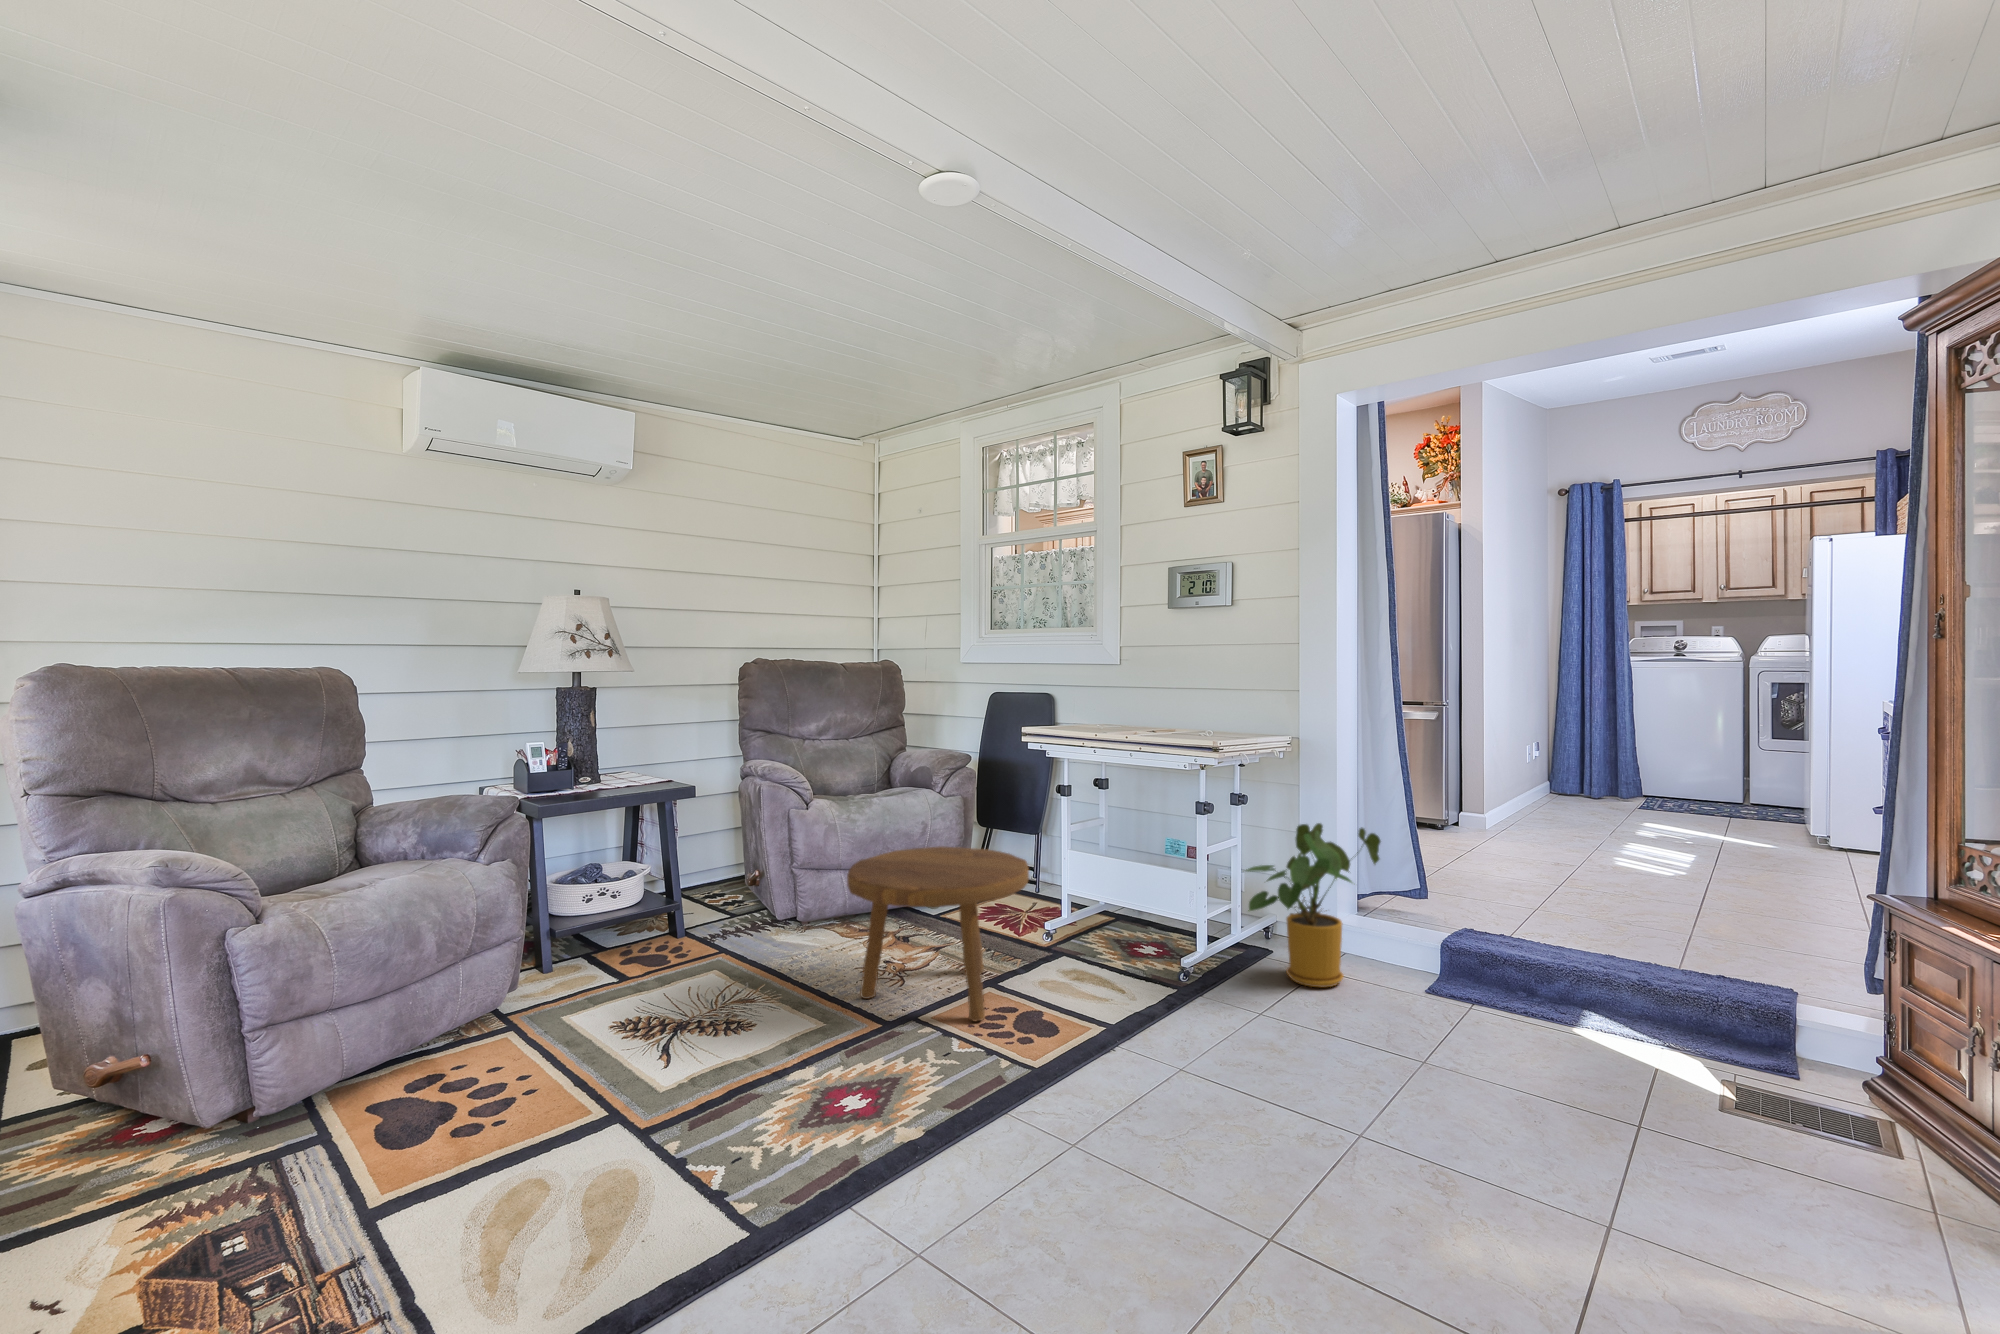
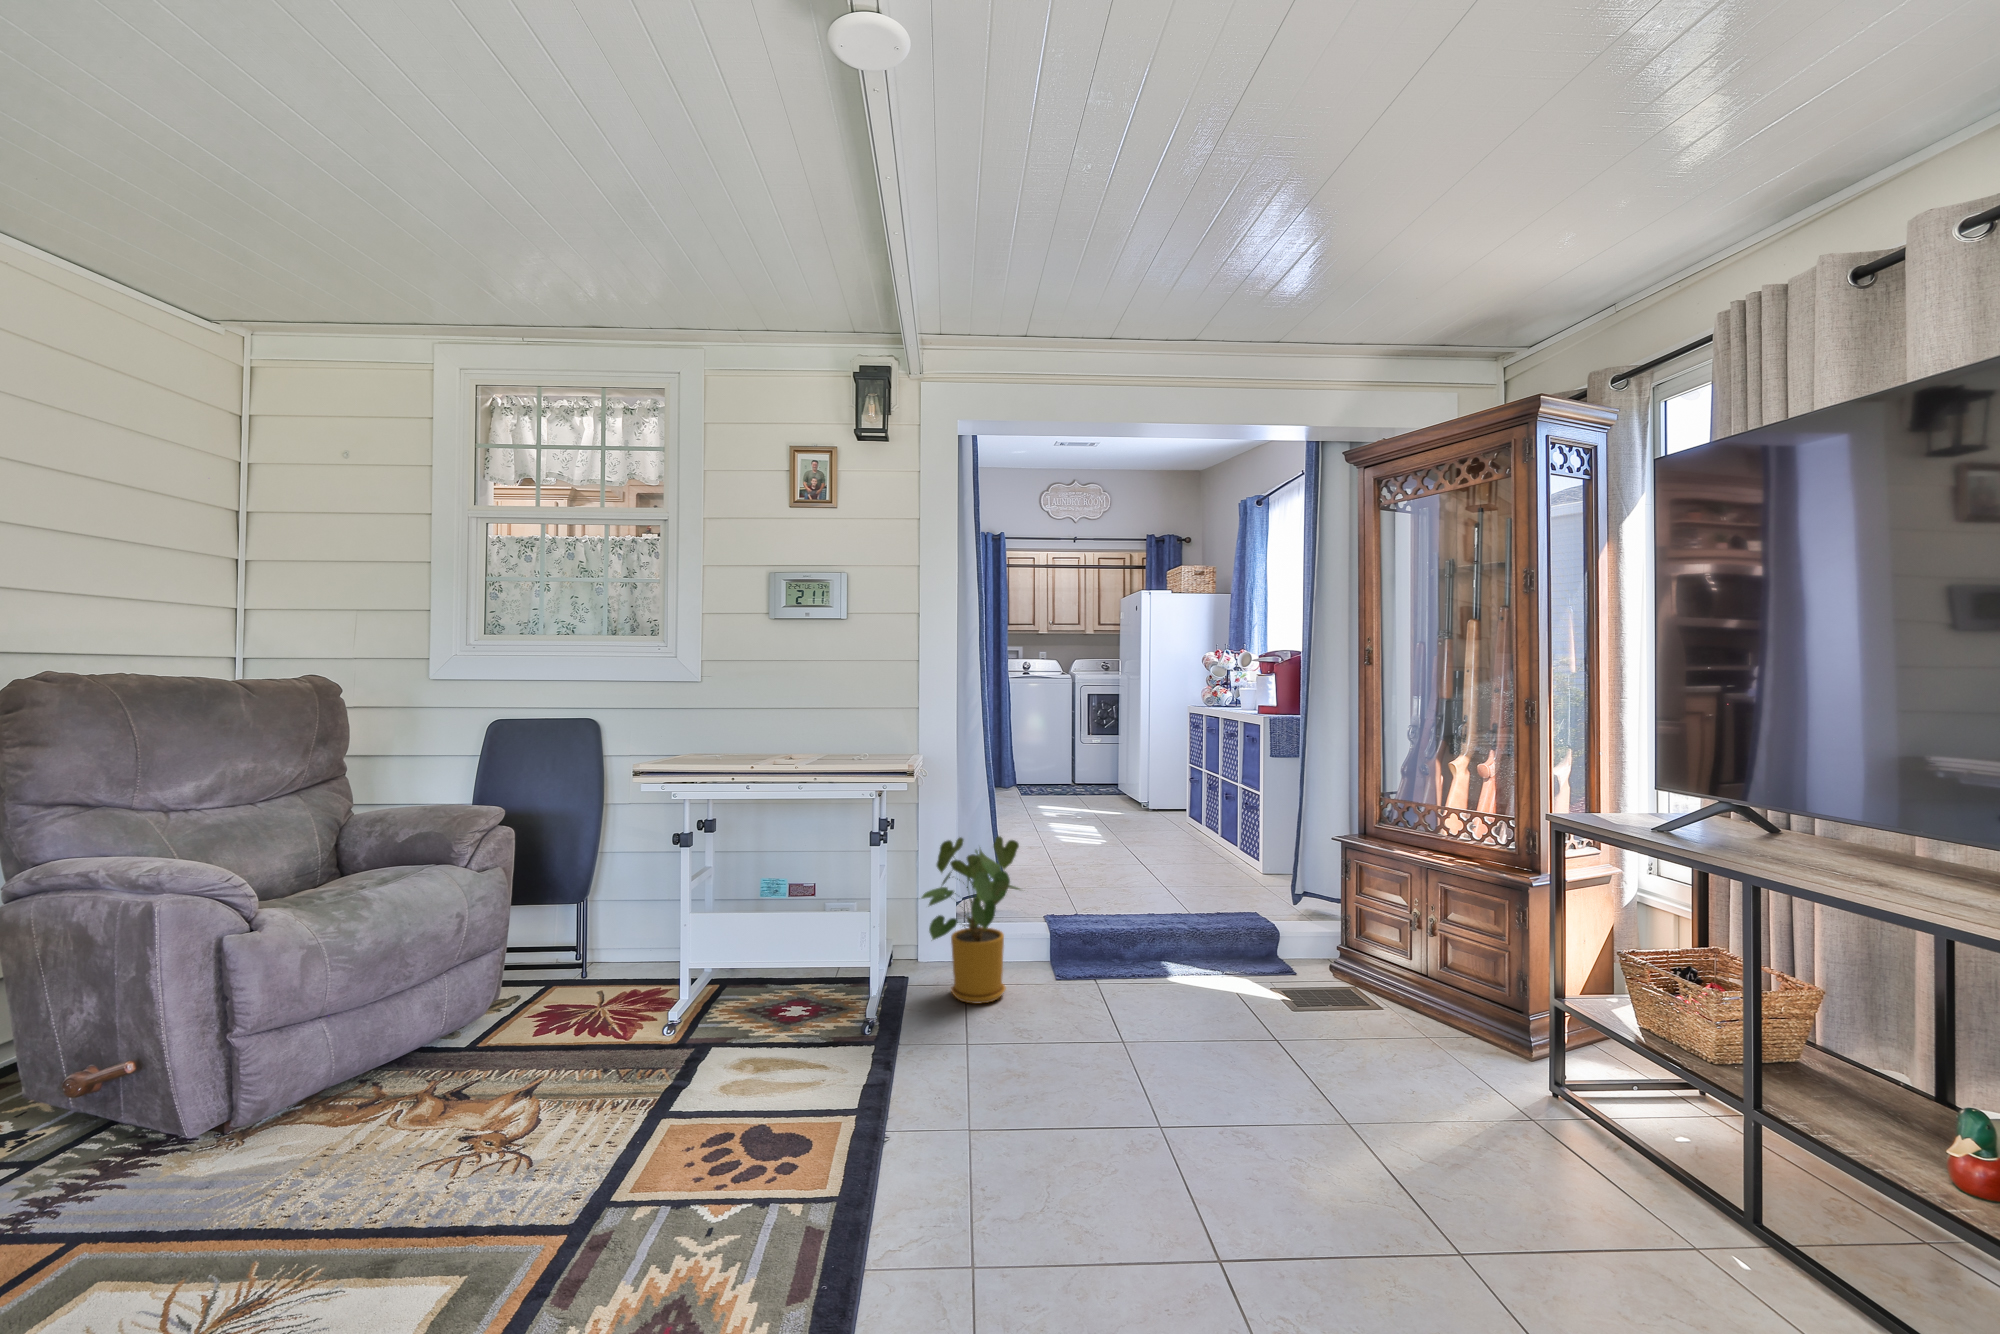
footstool: present [847,846,1029,1021] -> none [452,931,739,1208]

